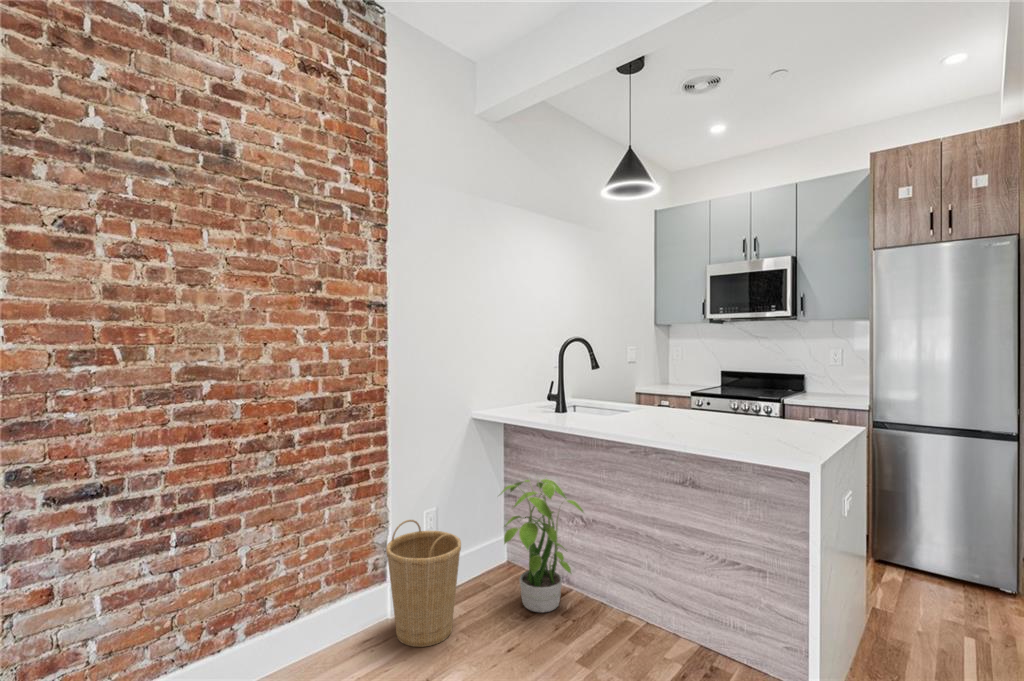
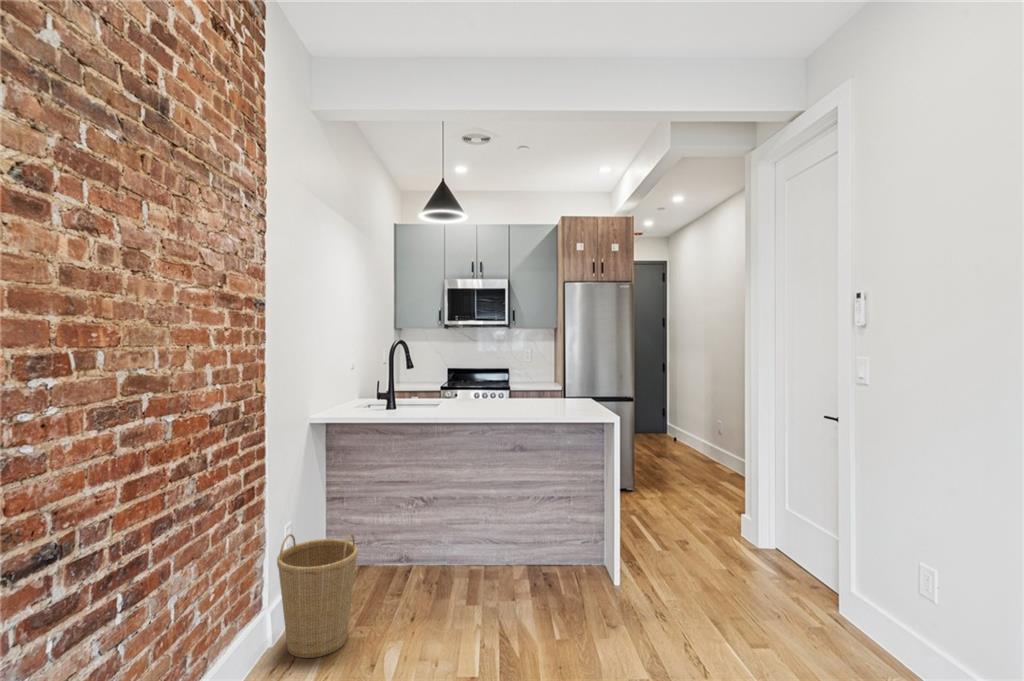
potted plant: present [499,479,583,612] -> none [356,466,431,592]

